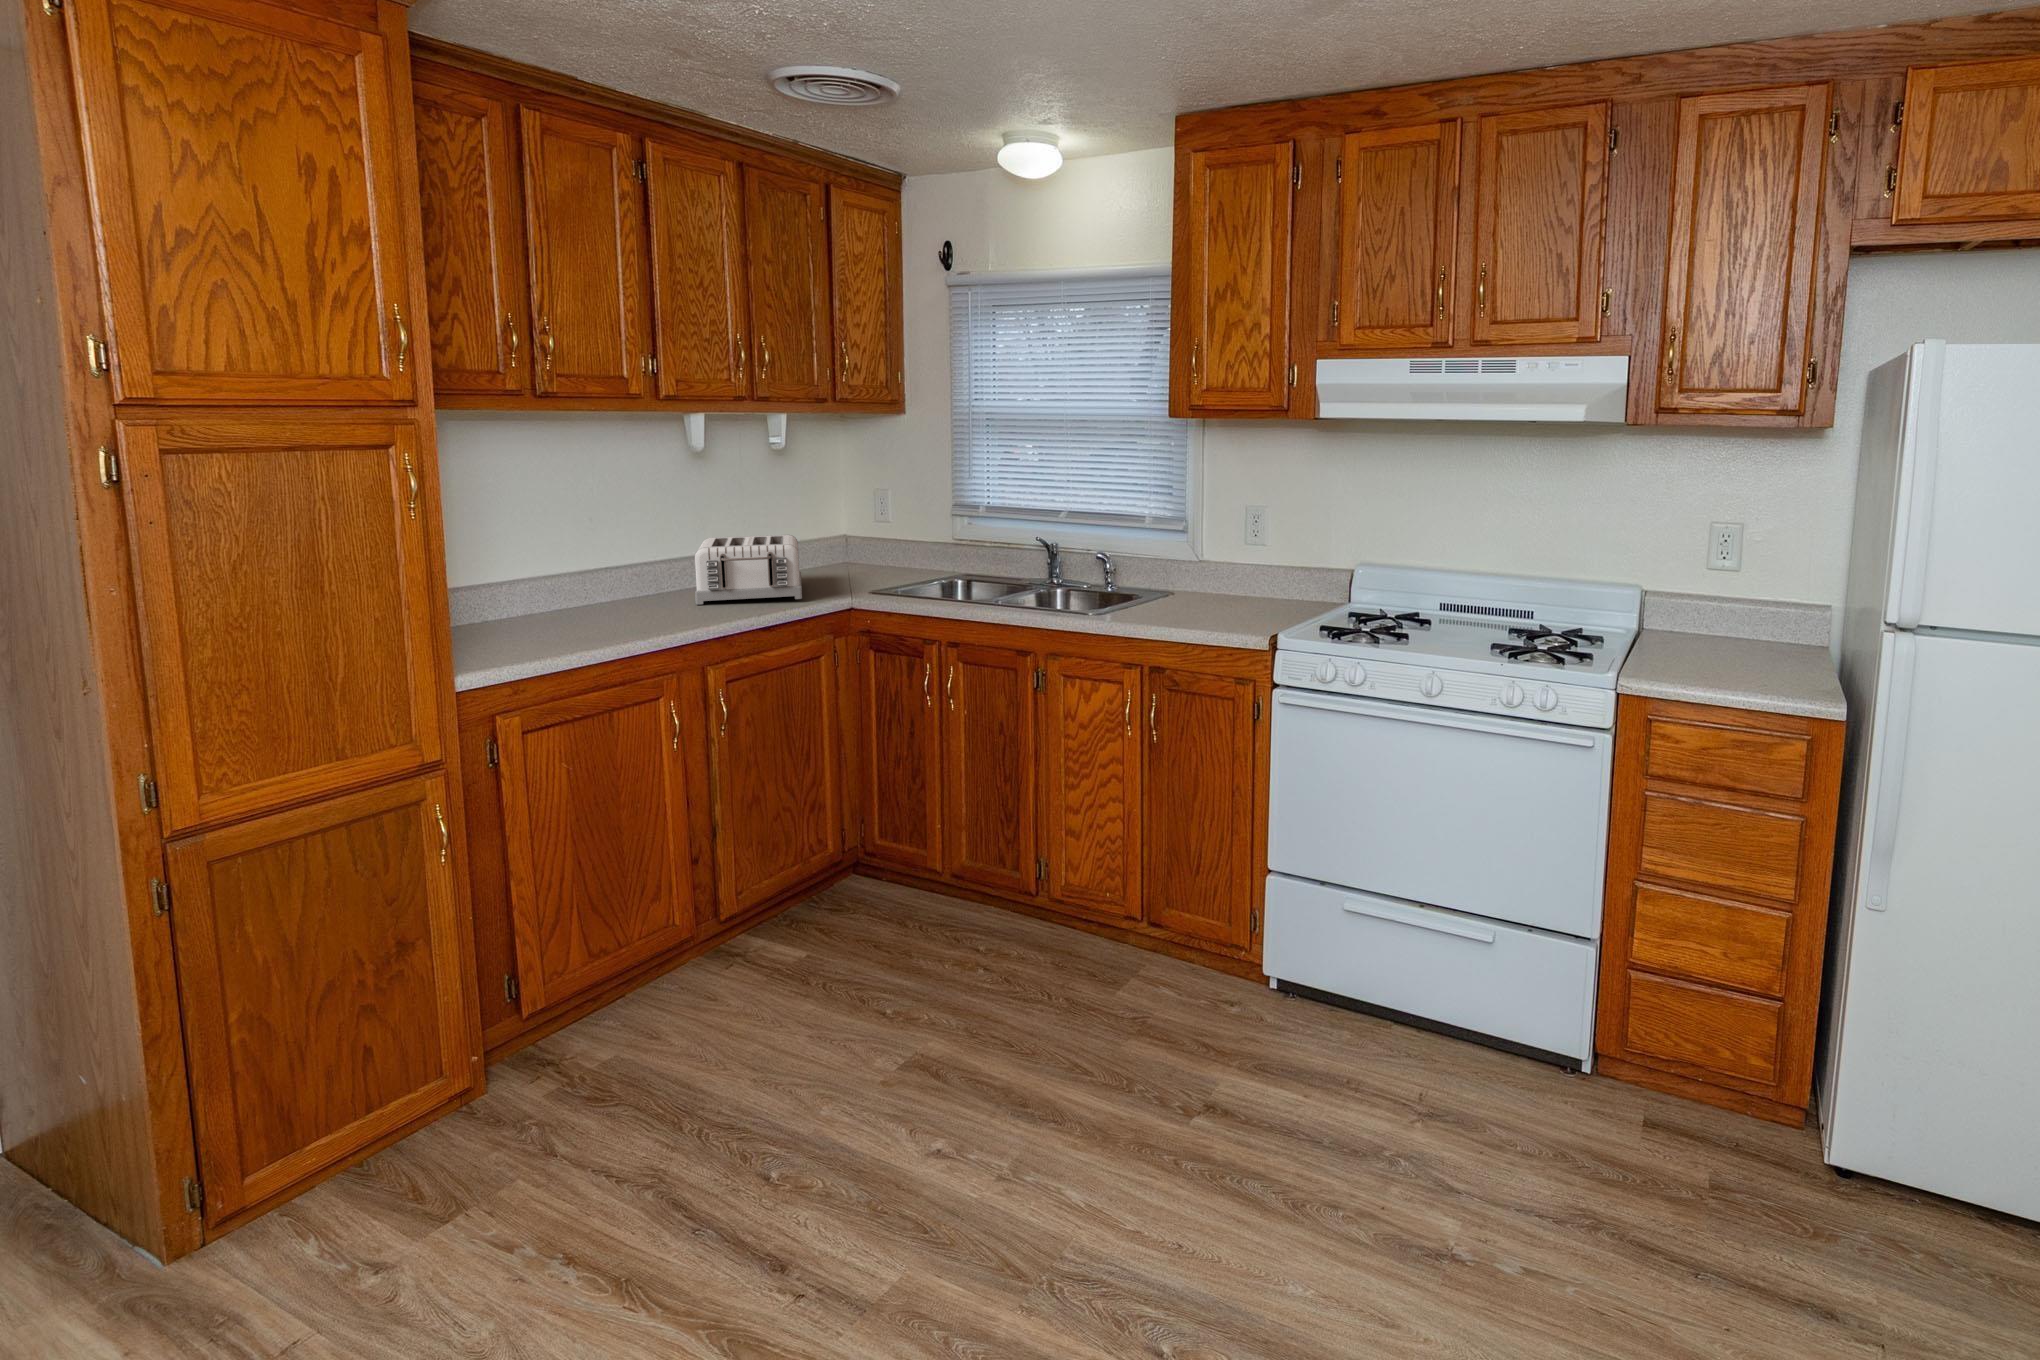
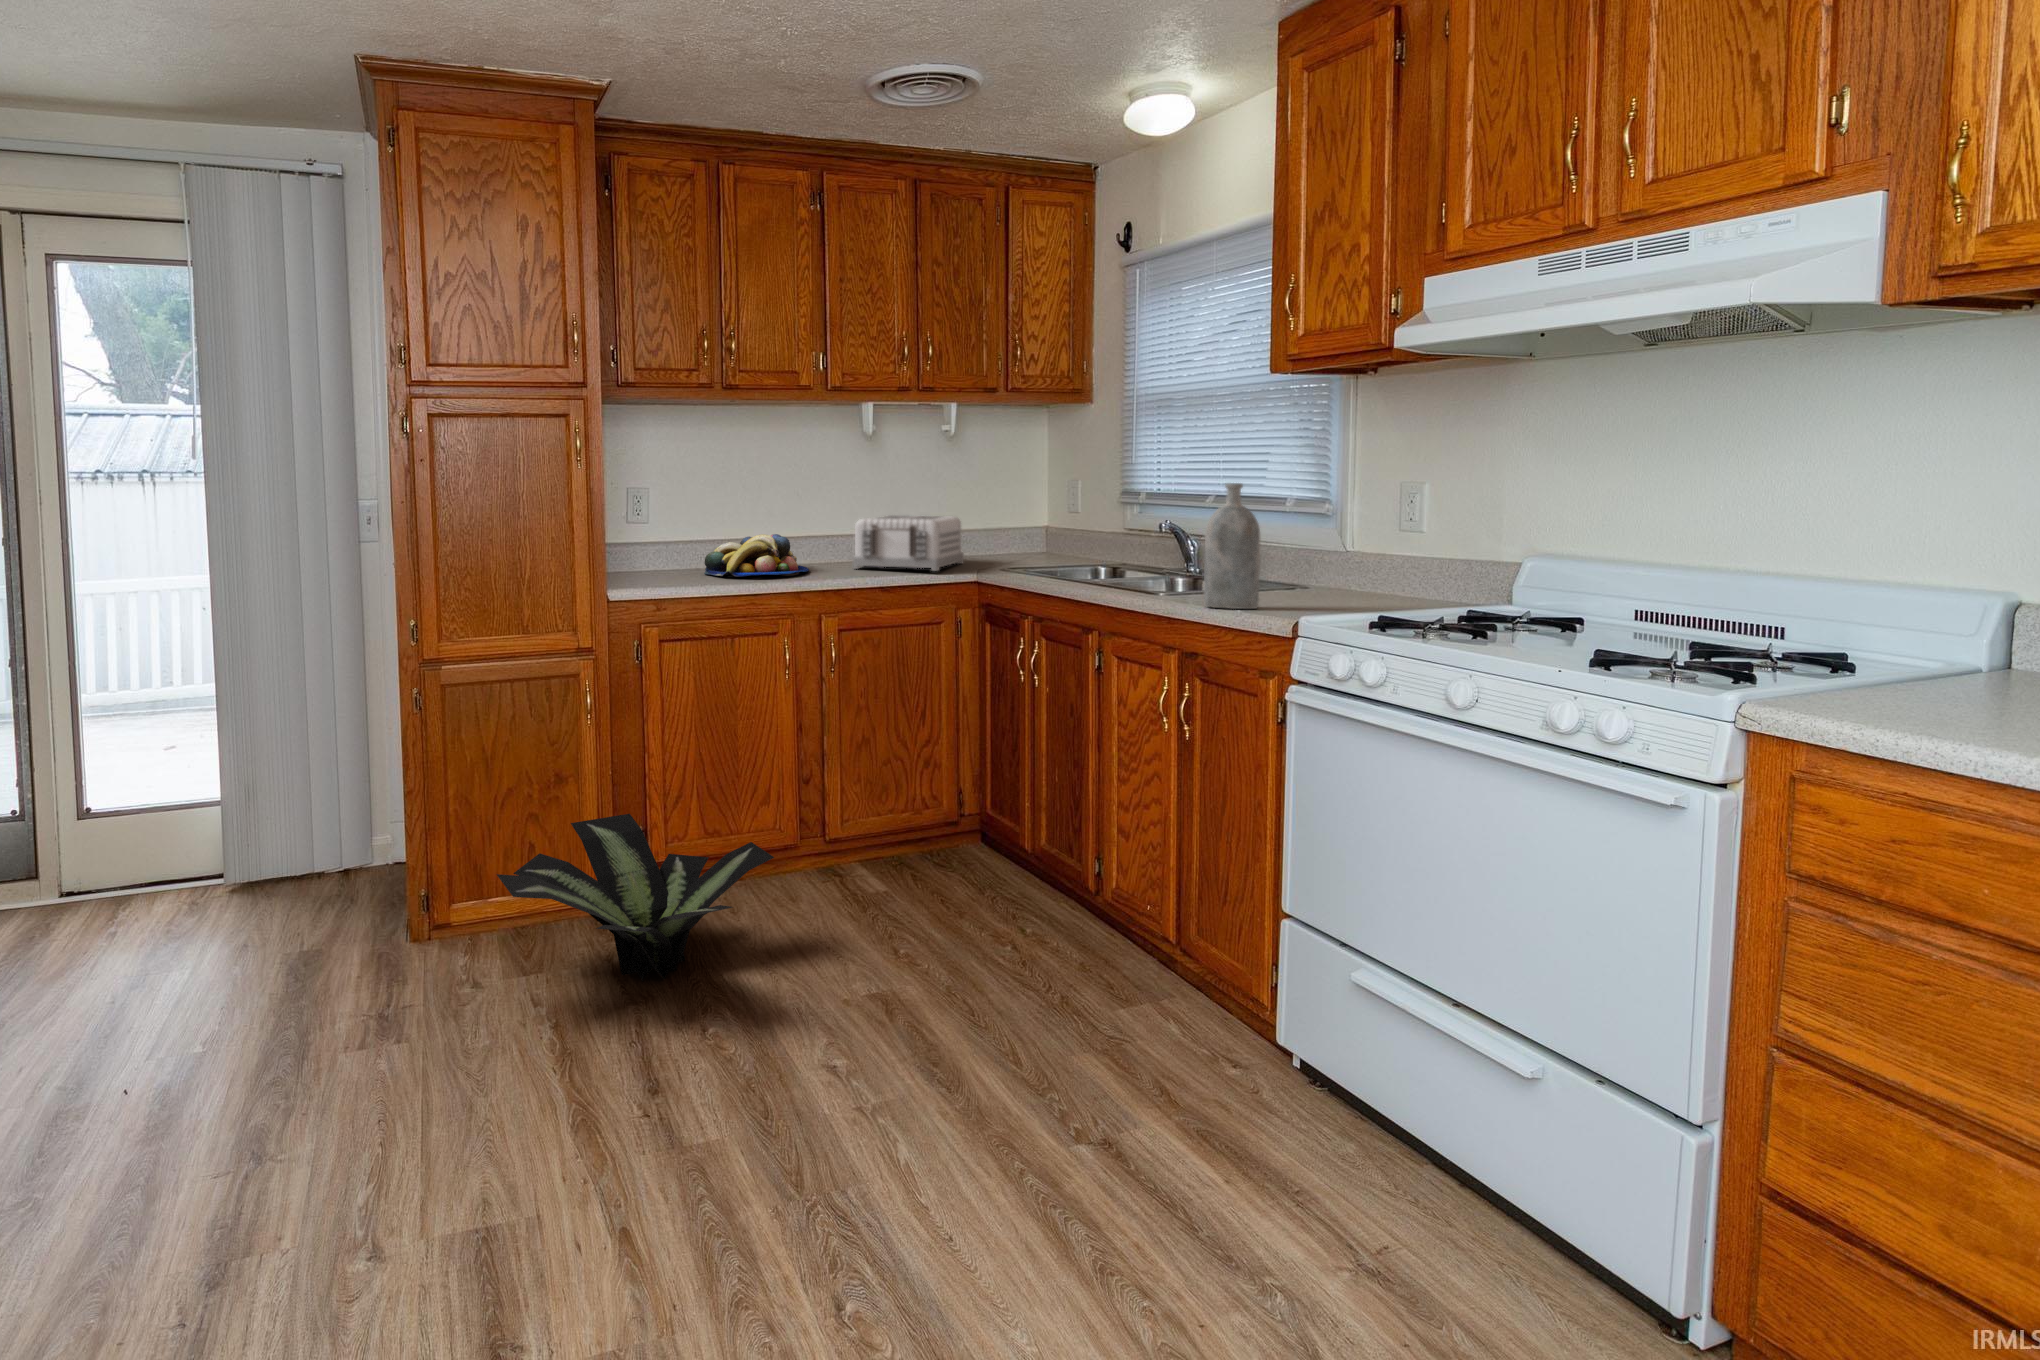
bottle: none [1156,518,1199,626] -> present [1204,483,1260,609]
fruit bowl: none [512,574,654,637] -> present [704,534,809,576]
potted plant: none [419,944,773,1157] -> present [497,814,774,981]

